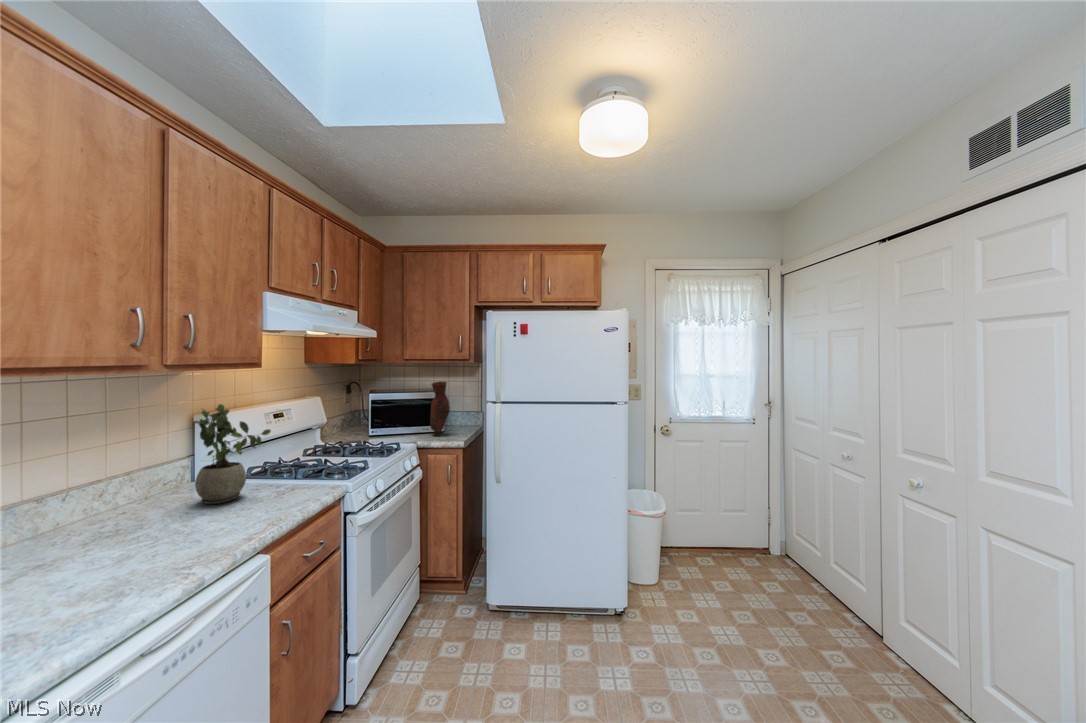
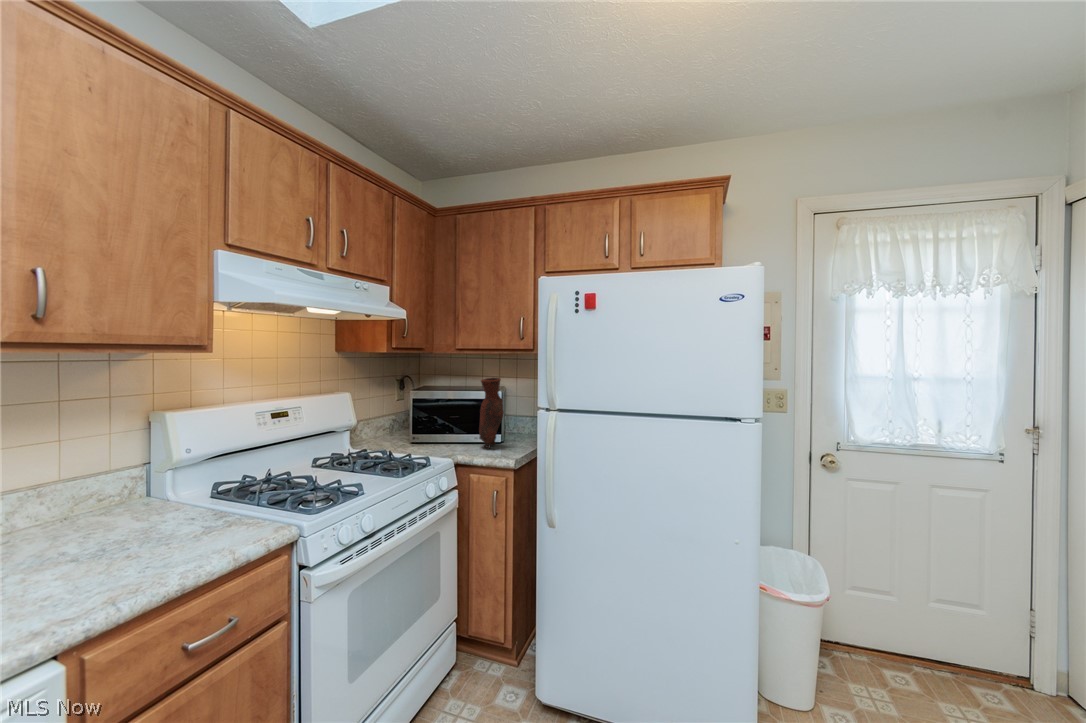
potted plant: present [192,404,271,504] -> none [102,402,202,540]

